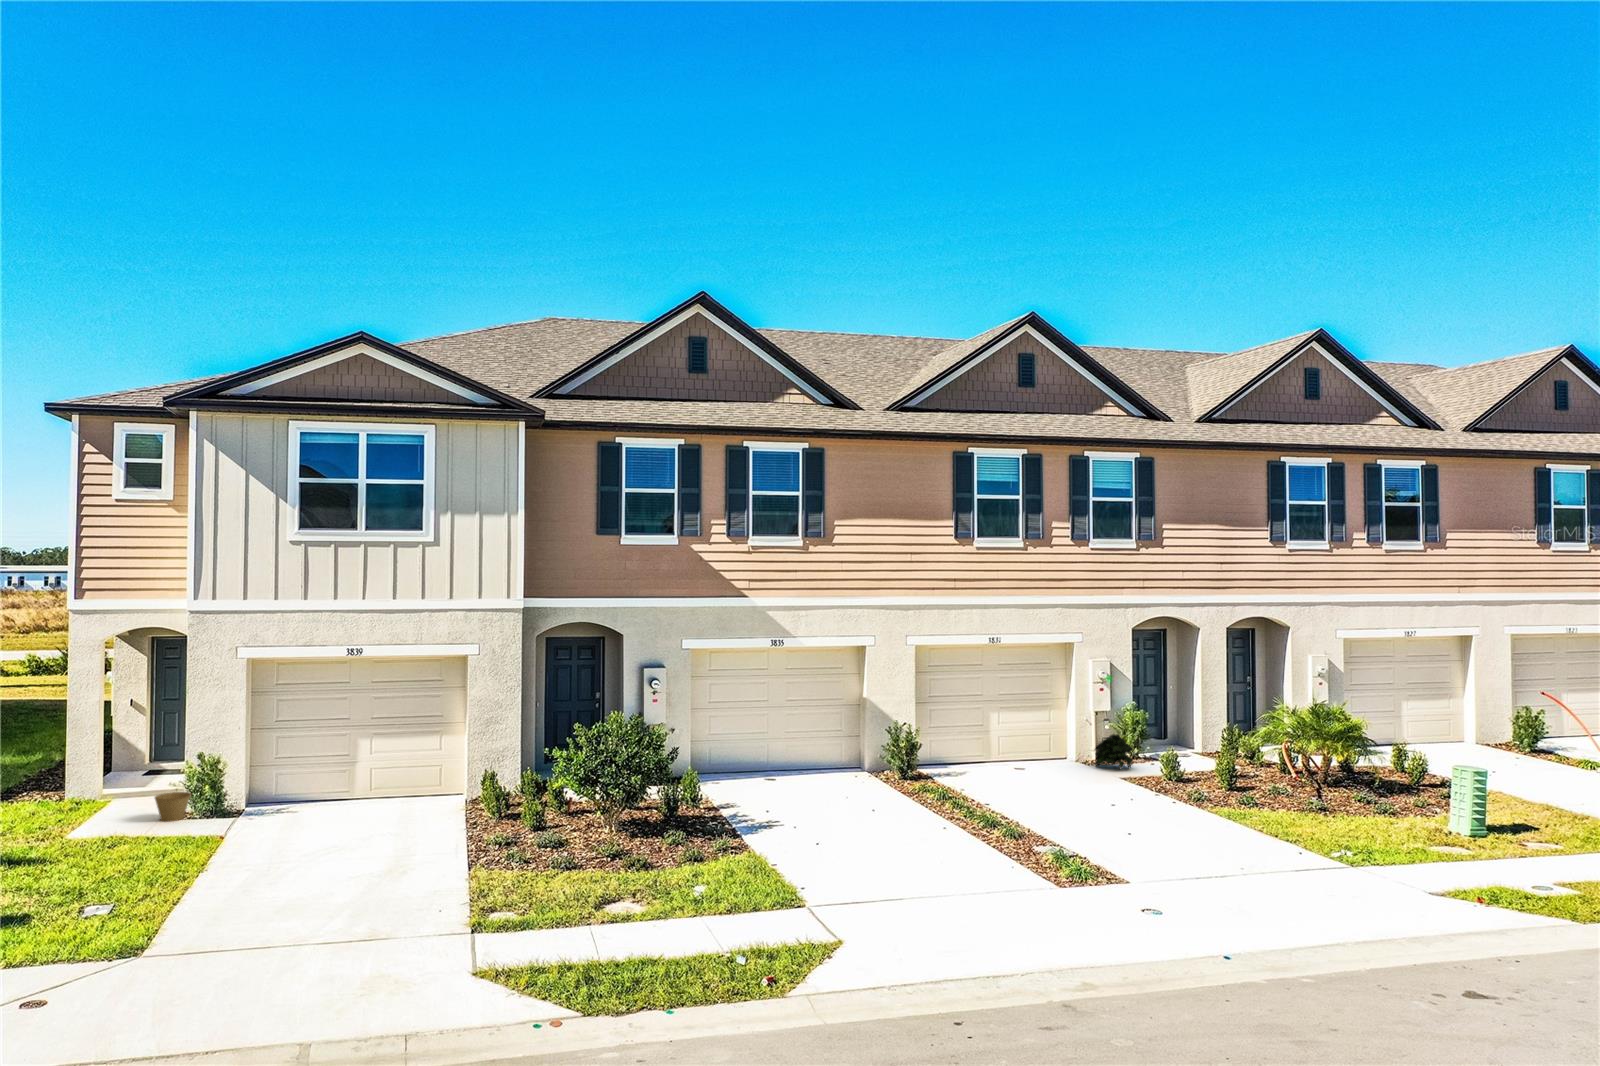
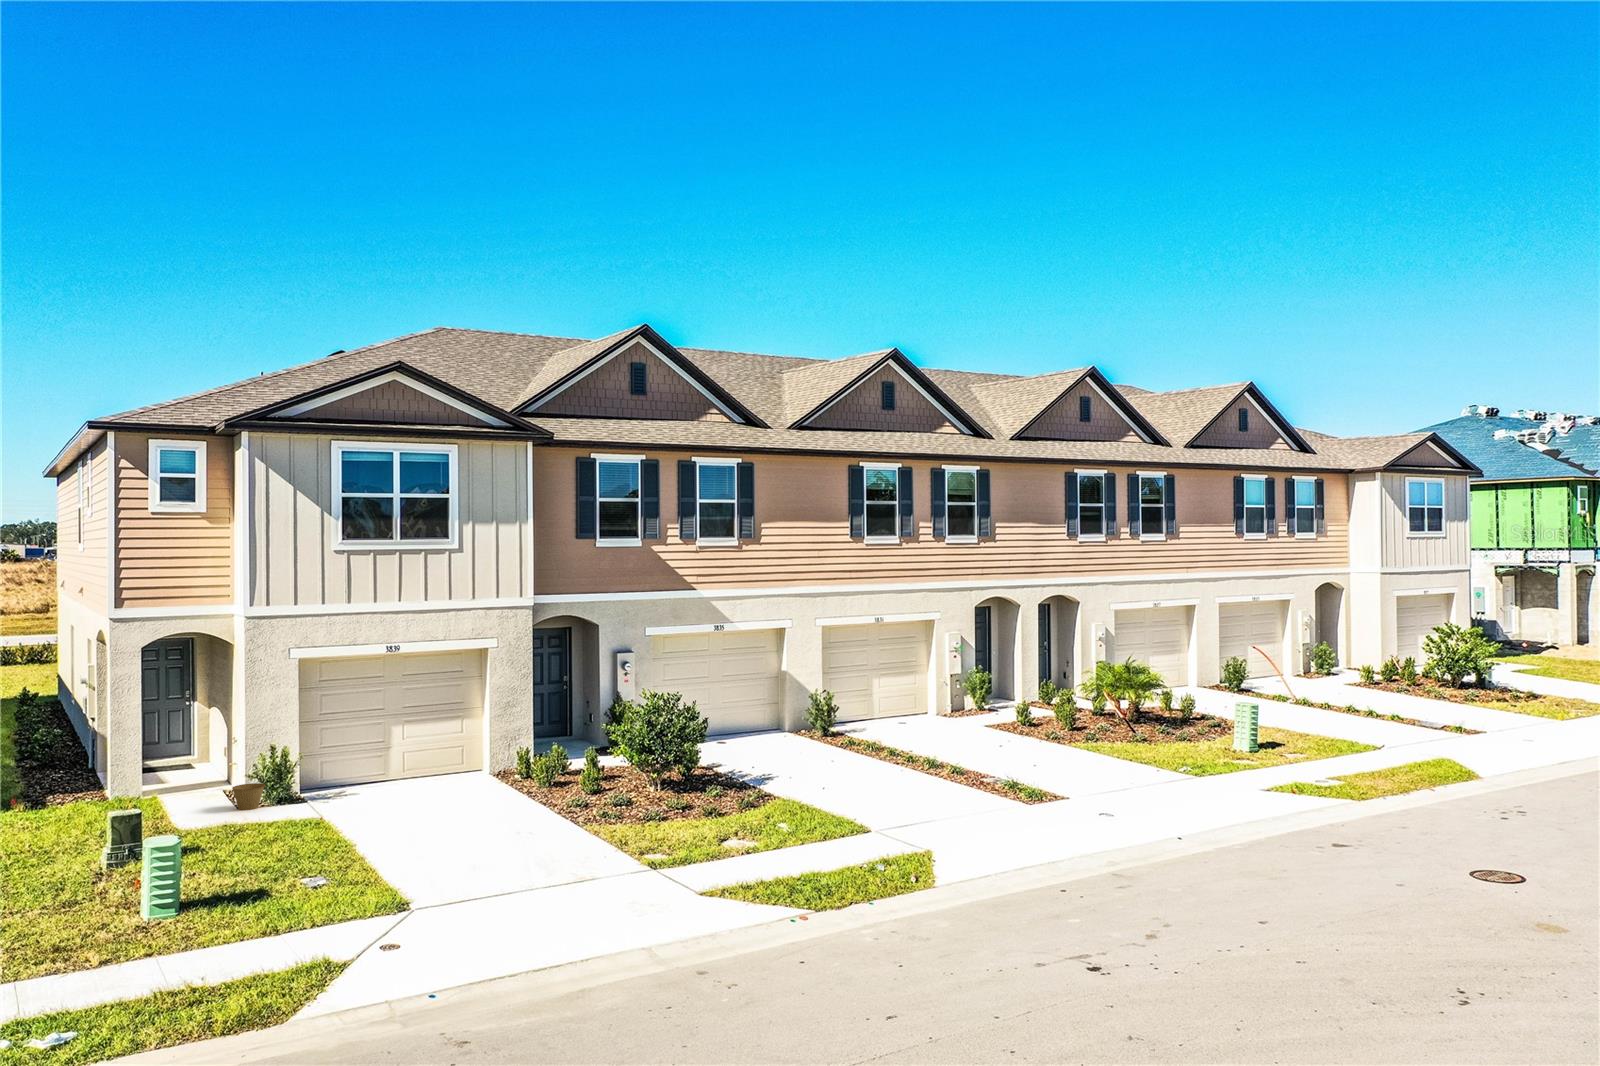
potted plant: present [1094,734,1133,769] -> none [955,690,985,717]

